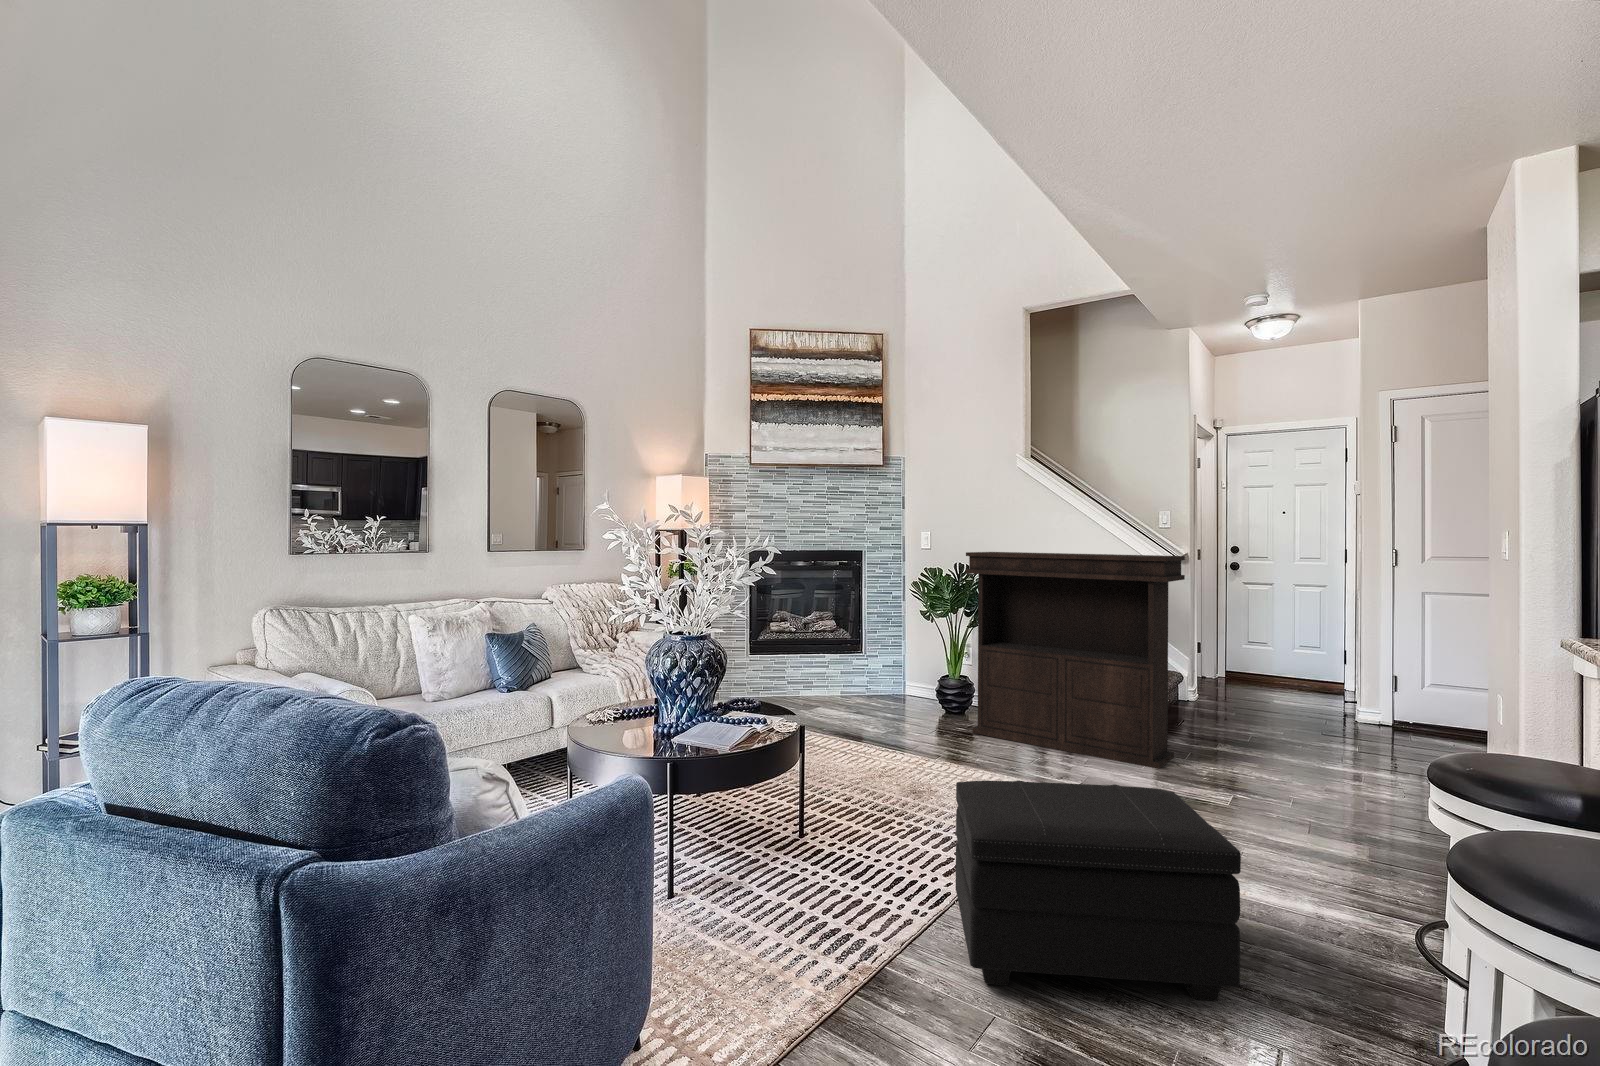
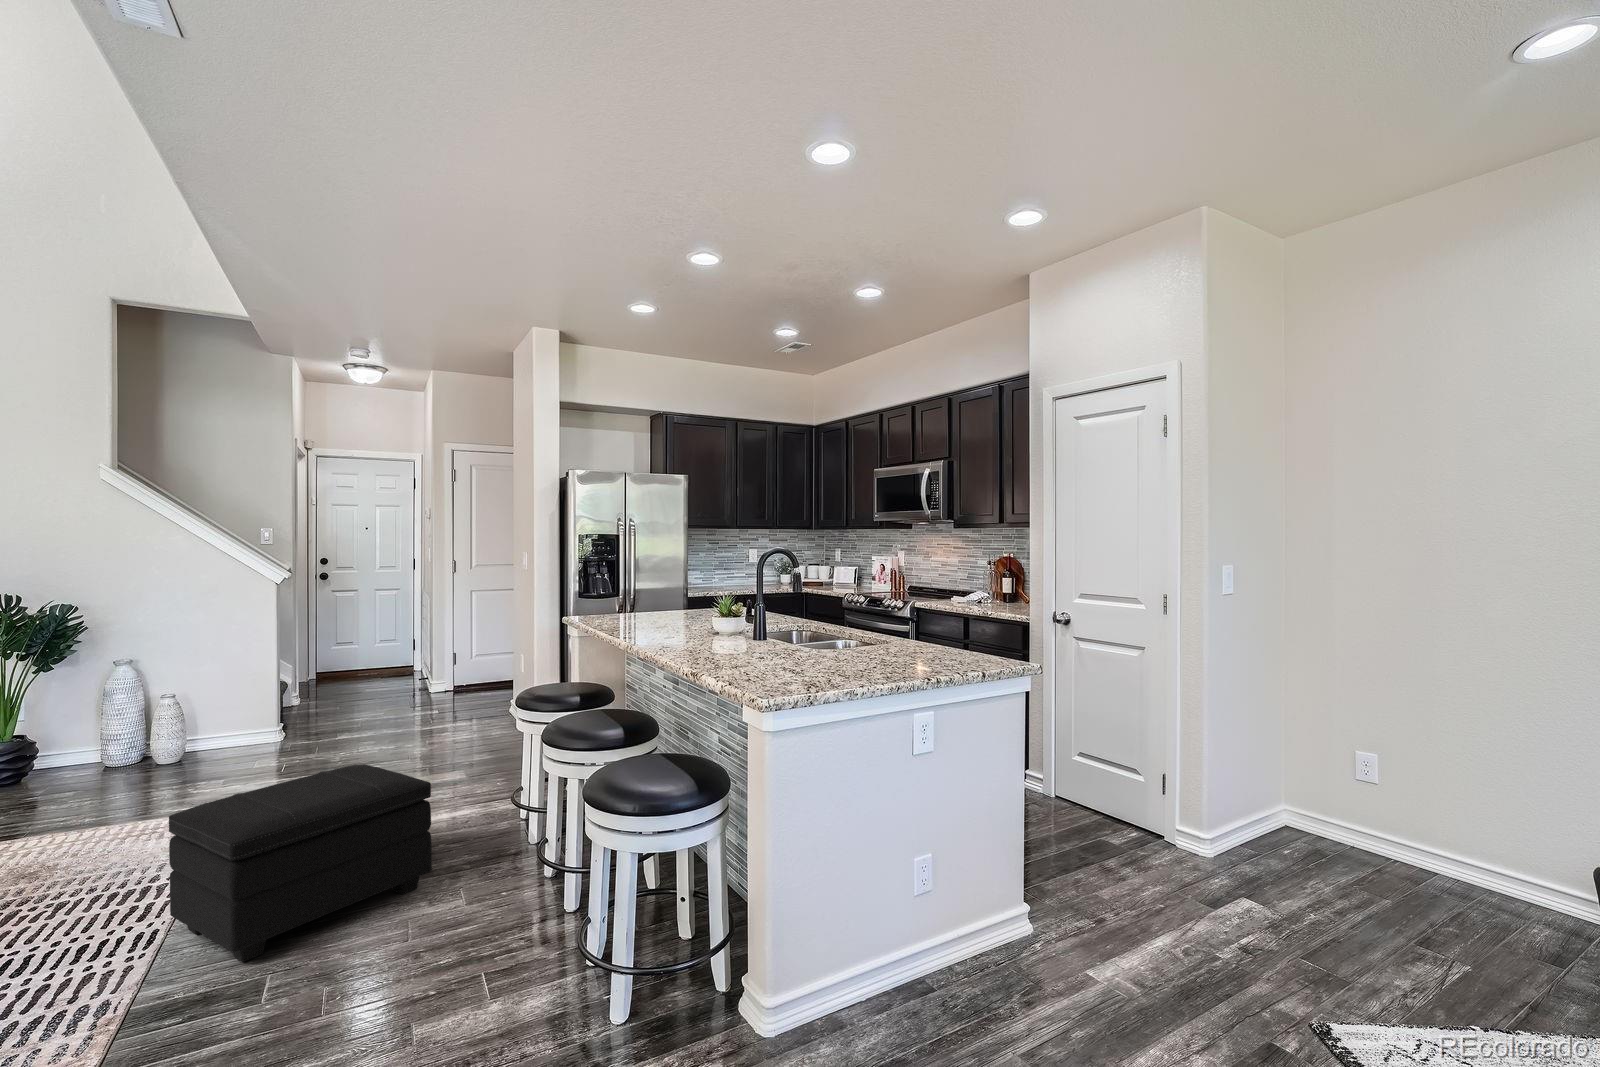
console table: present [966,552,1185,769] -> none [42,575,312,794]

